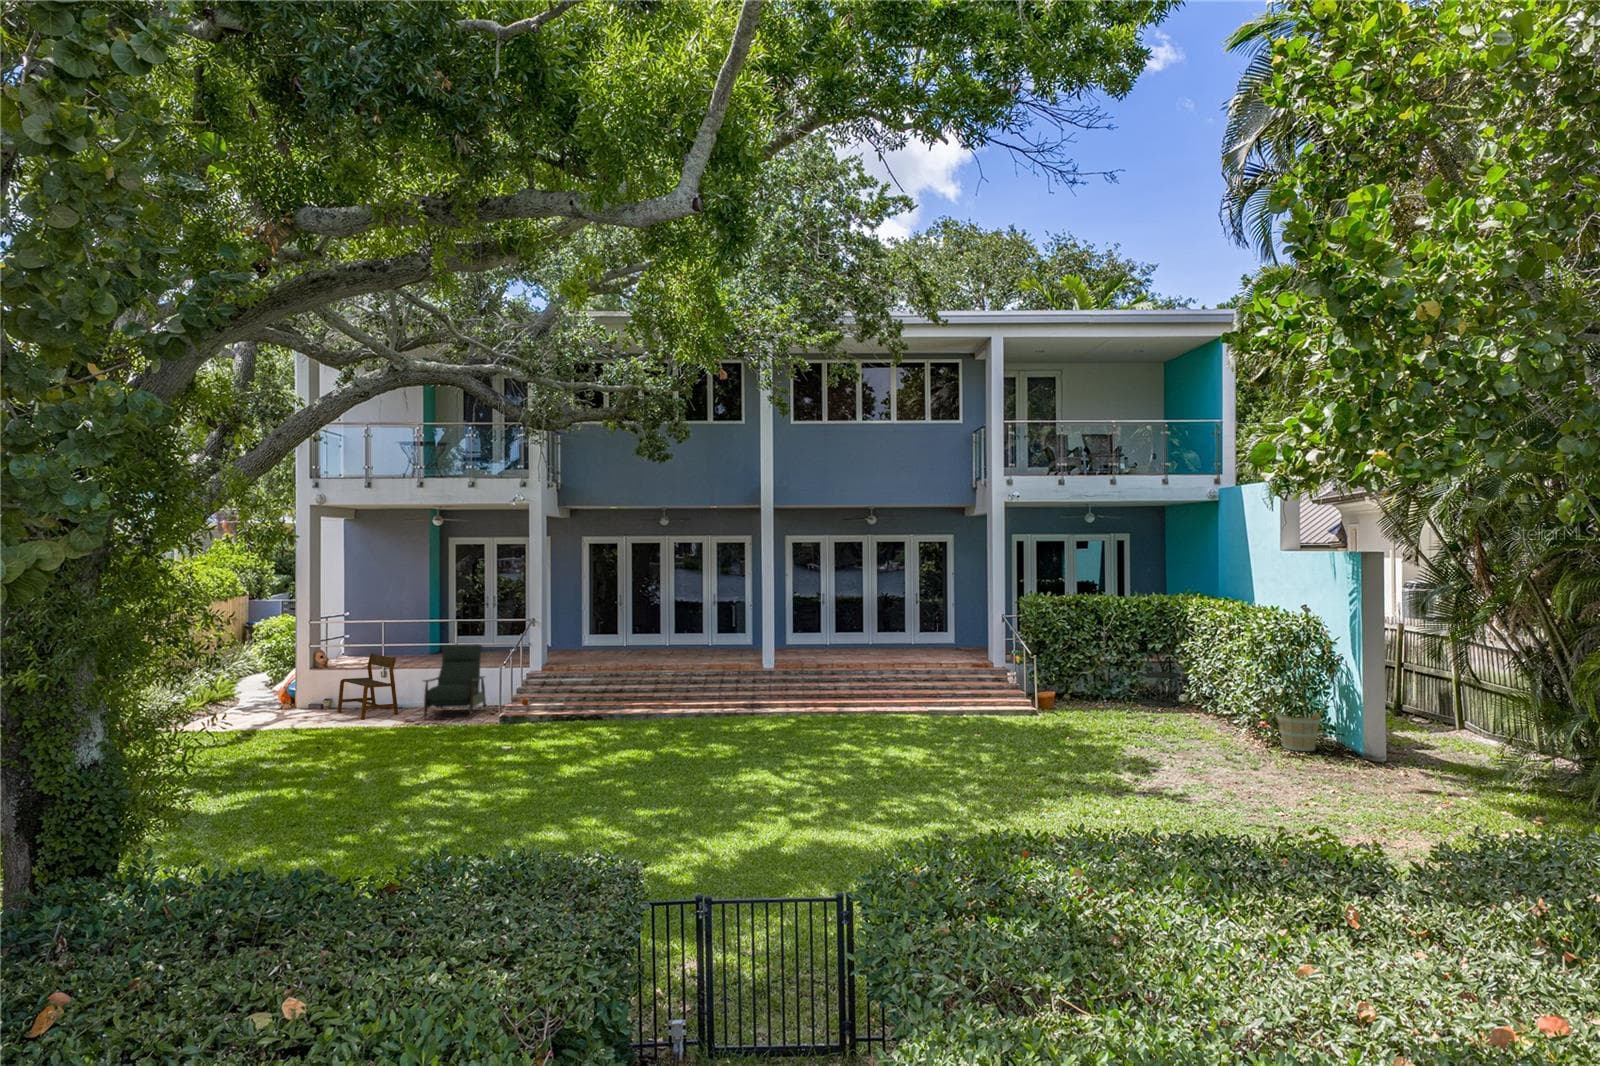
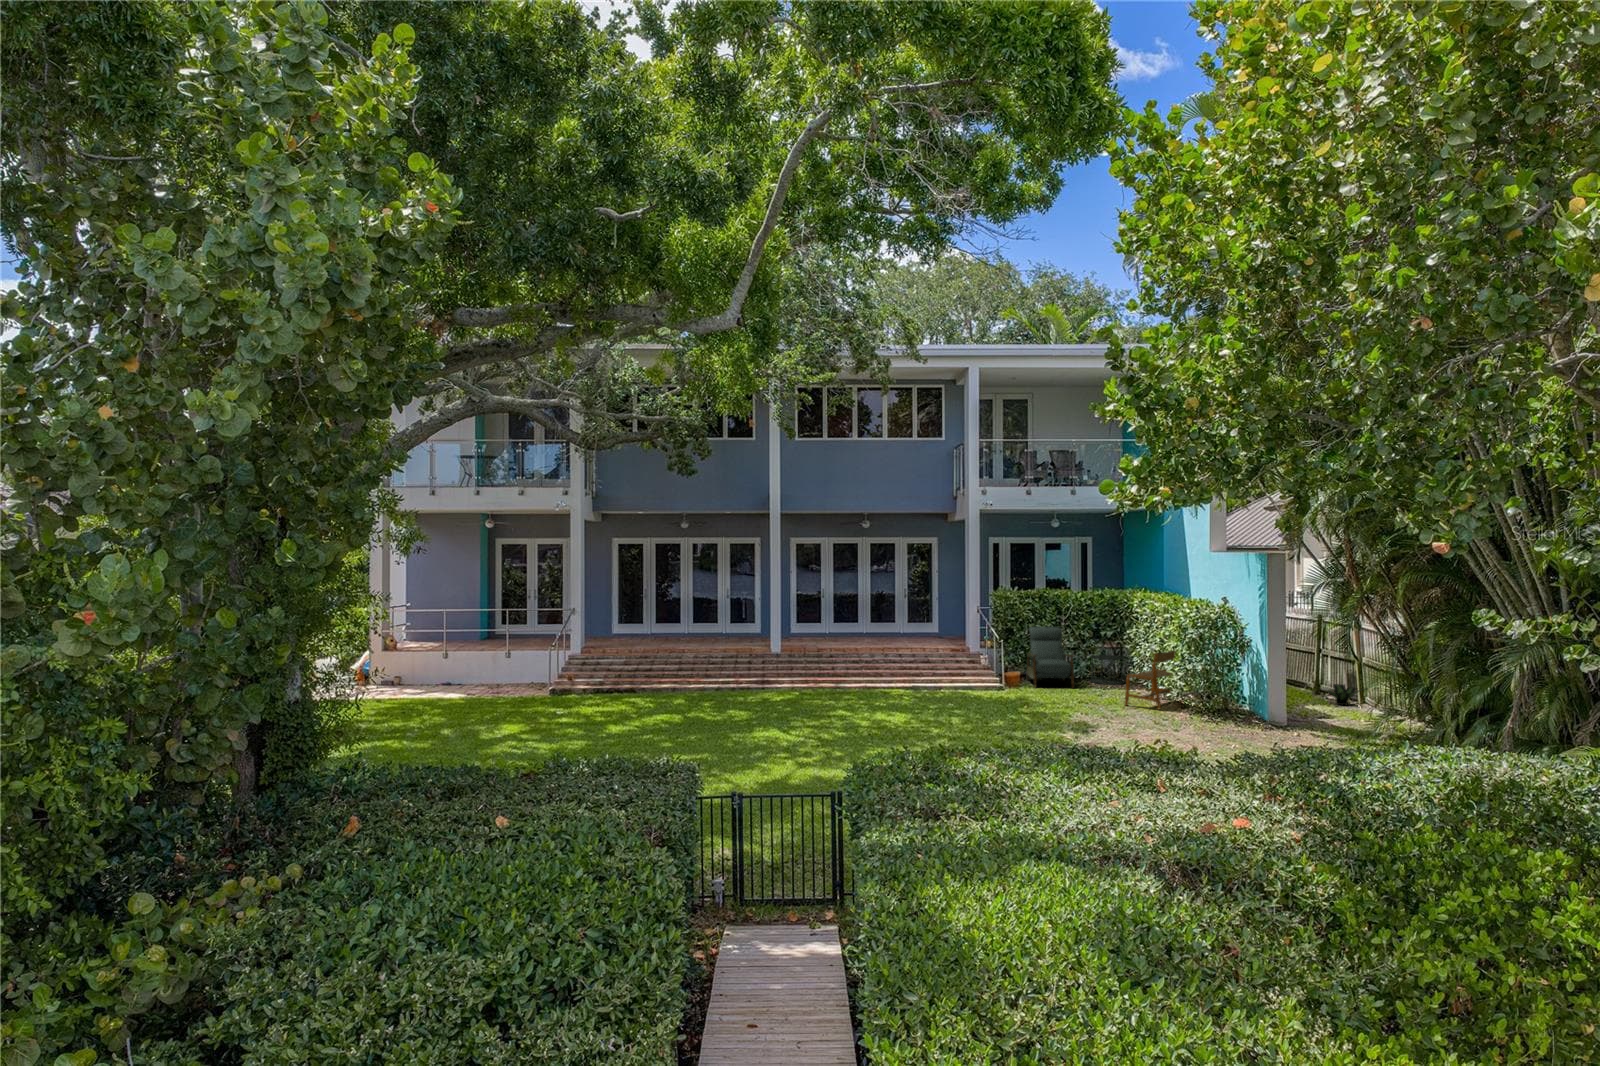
chair: present [424,645,486,719] -> present [1027,627,1074,687]
bench: present [337,653,398,720] -> present [1125,651,1176,709]
potted plant: none [1416,707,1477,734] -> present [1327,684,1367,705]
wooden bucket: present [1276,712,1321,751] -> none [1198,686,1235,718]

